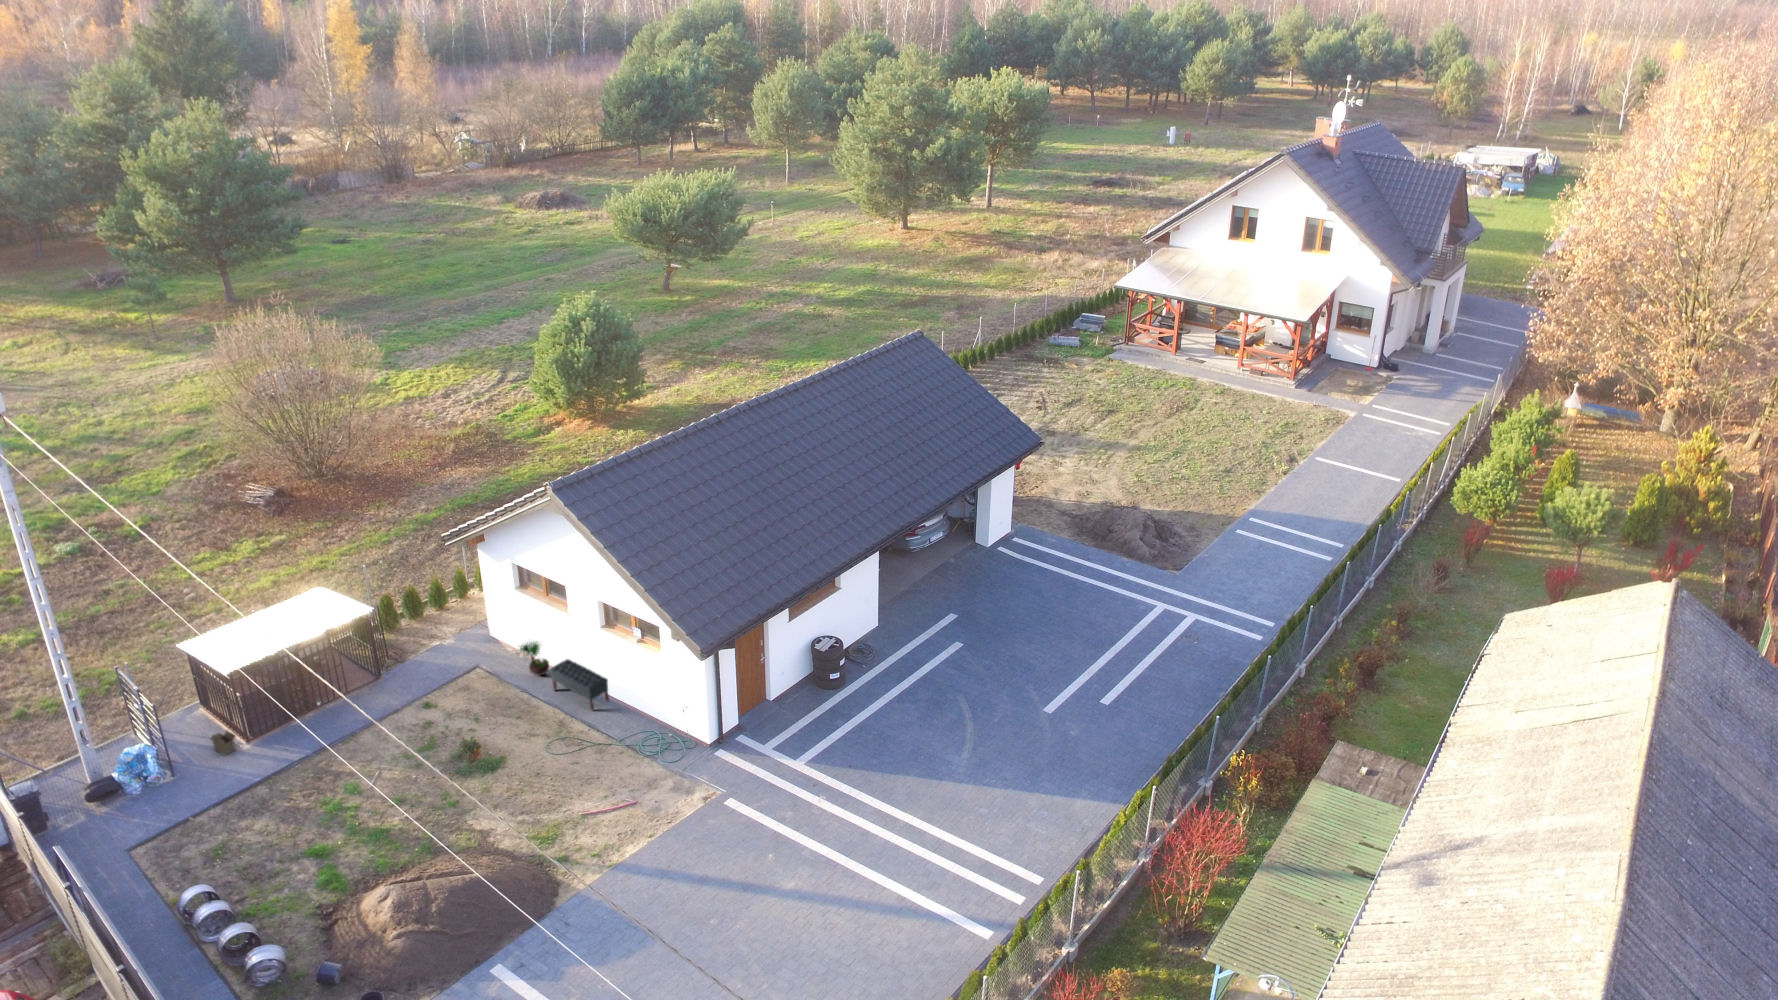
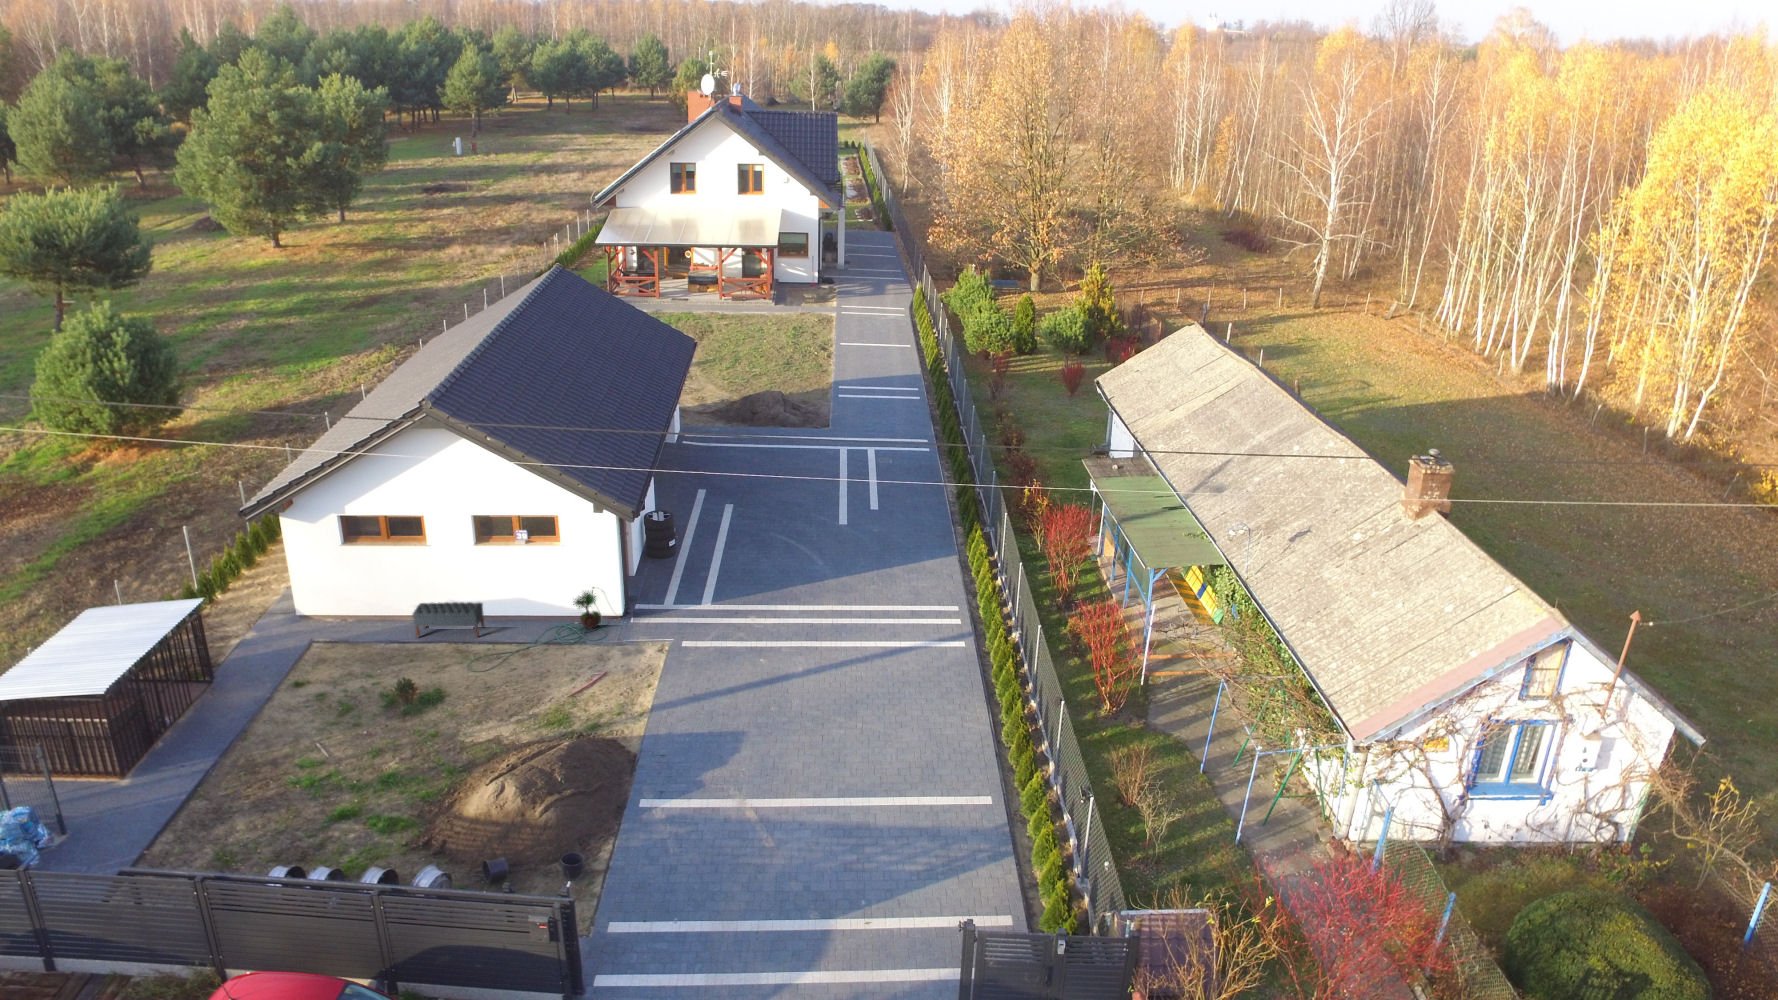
potted tree: present [520,641,549,676] -> present [573,591,601,628]
cardboard box: present [210,731,235,755] -> none [66,778,105,806]

